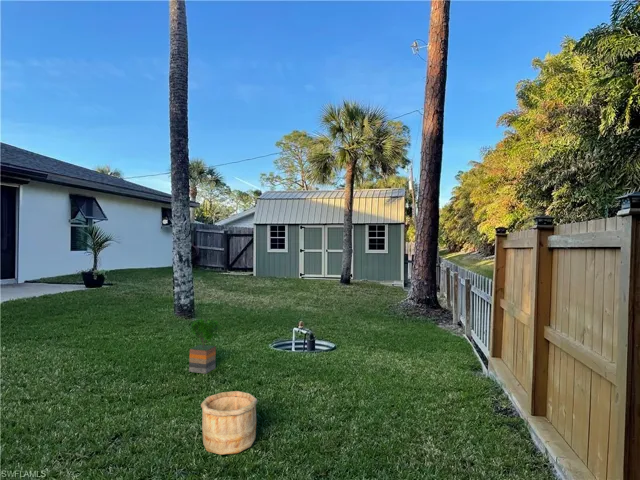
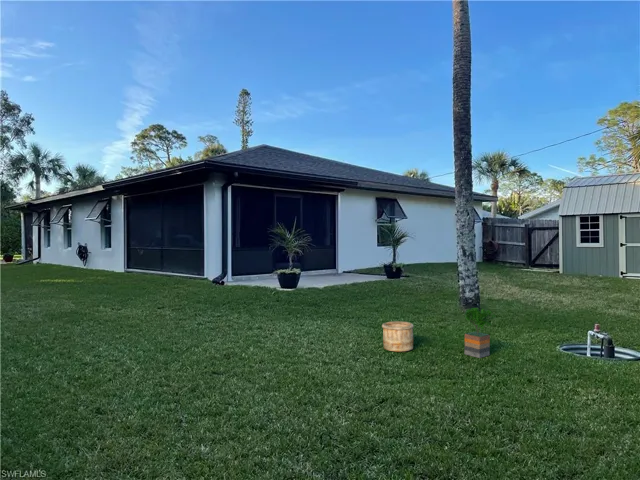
wooden bucket: present [201,391,258,455] -> present [382,321,414,352]

